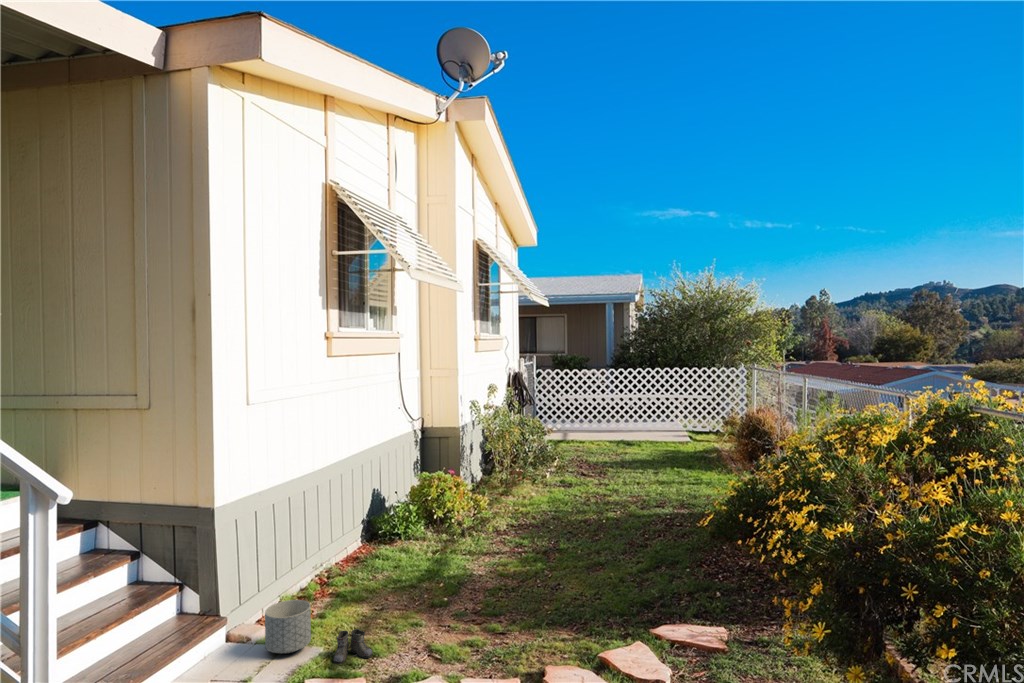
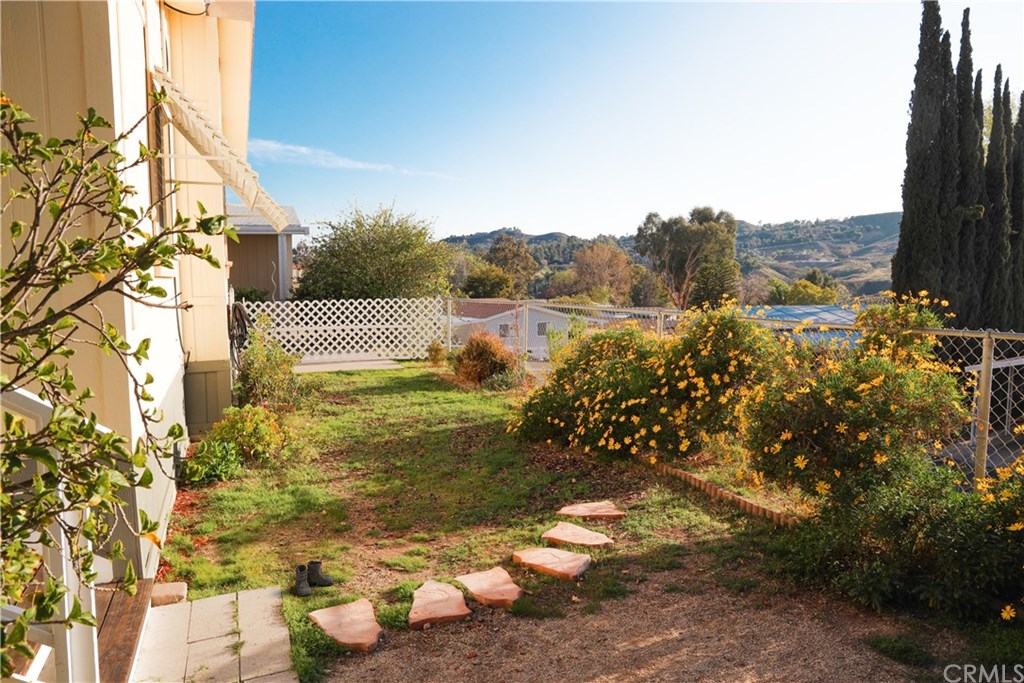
planter: present [265,600,311,654] -> none [207,546,261,604]

